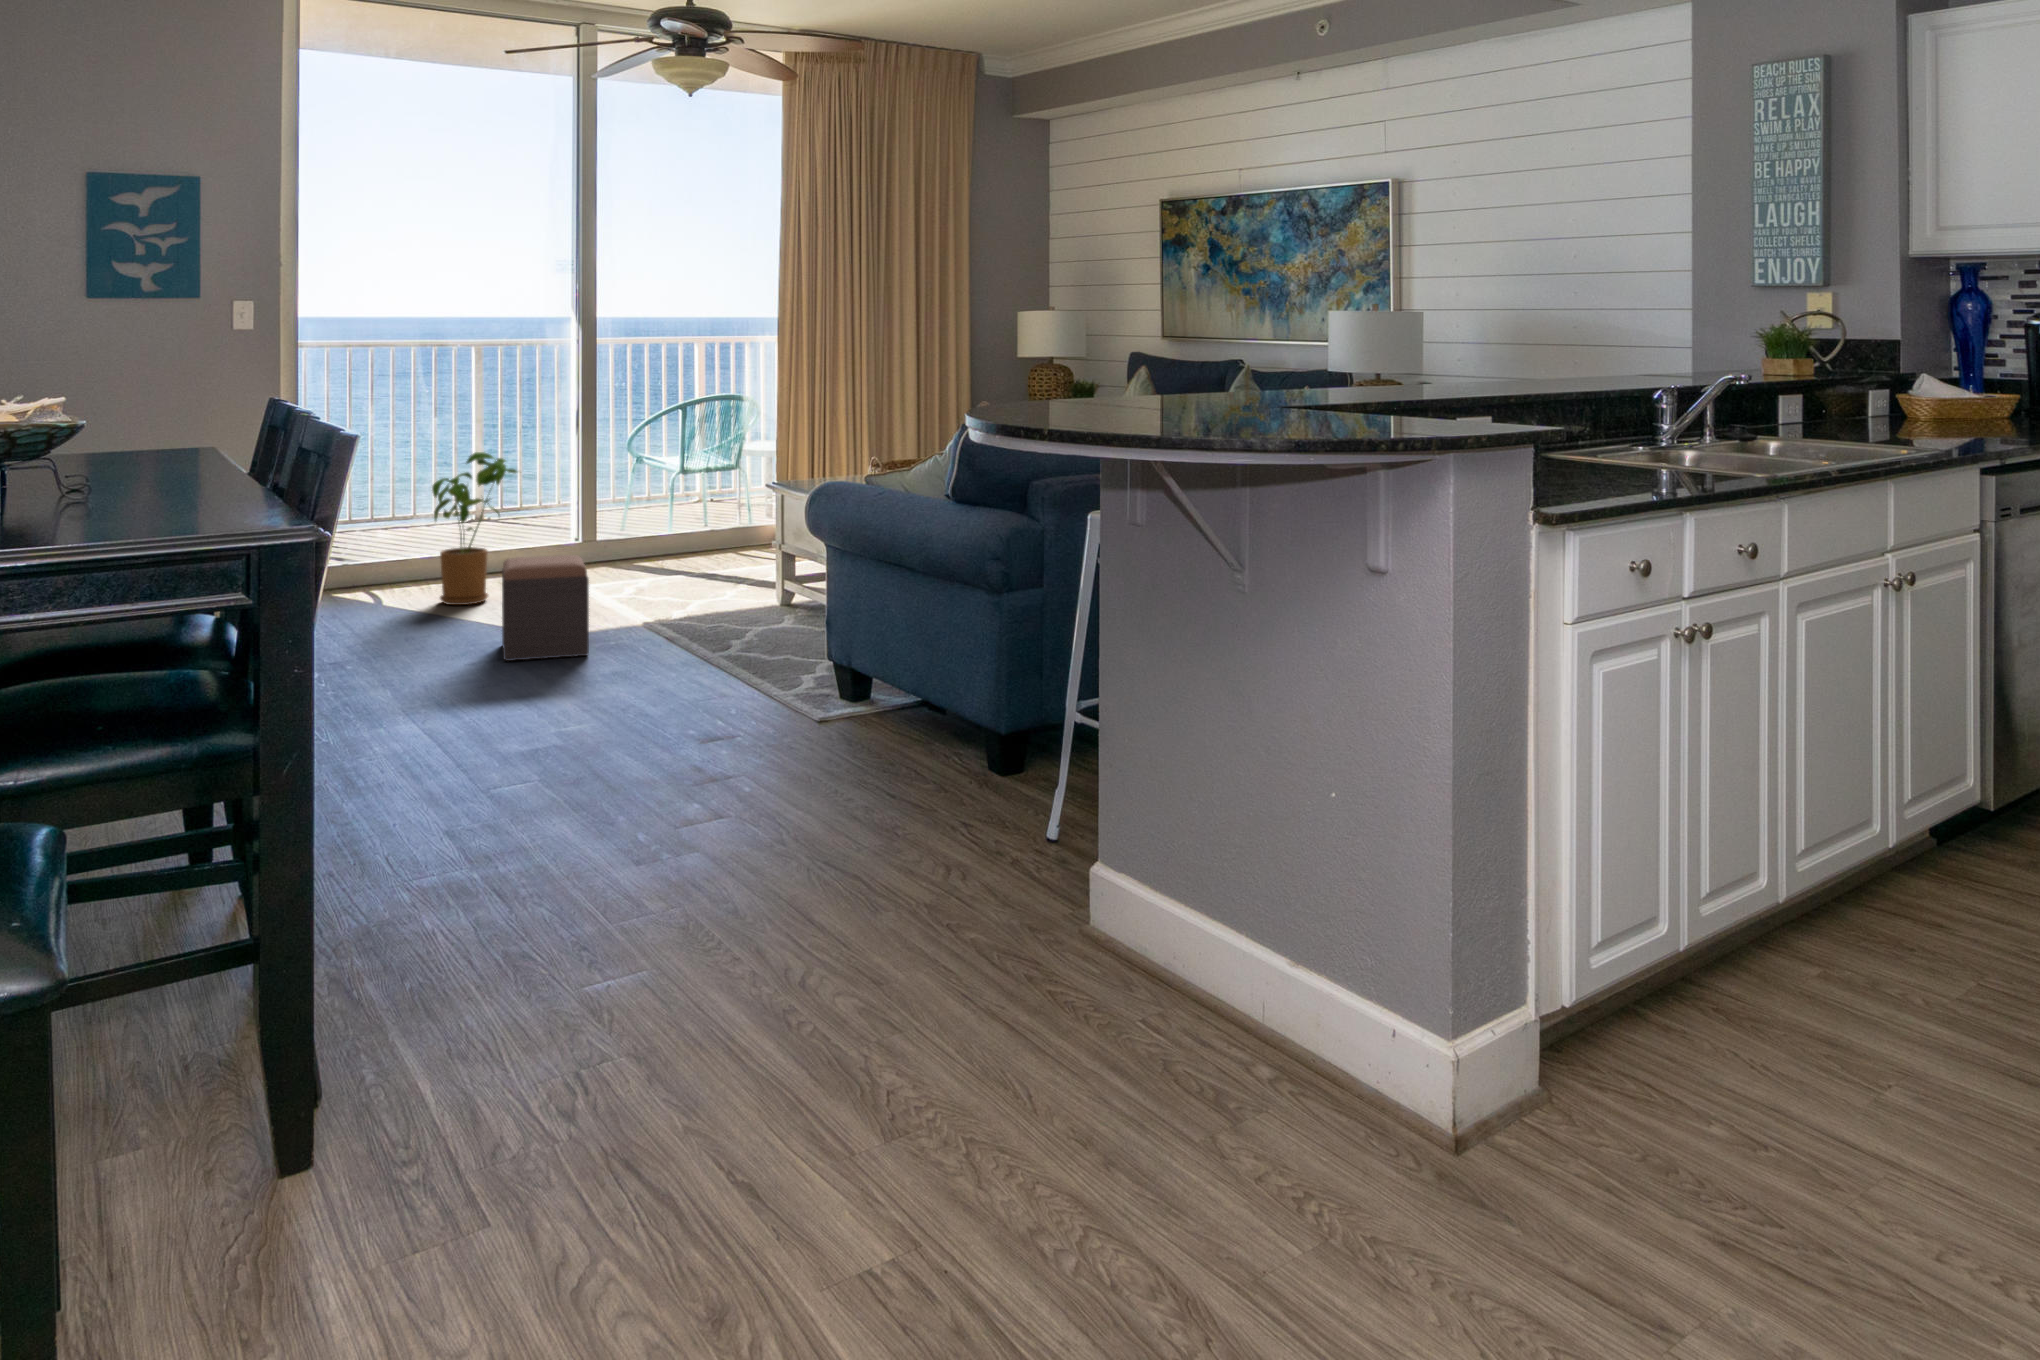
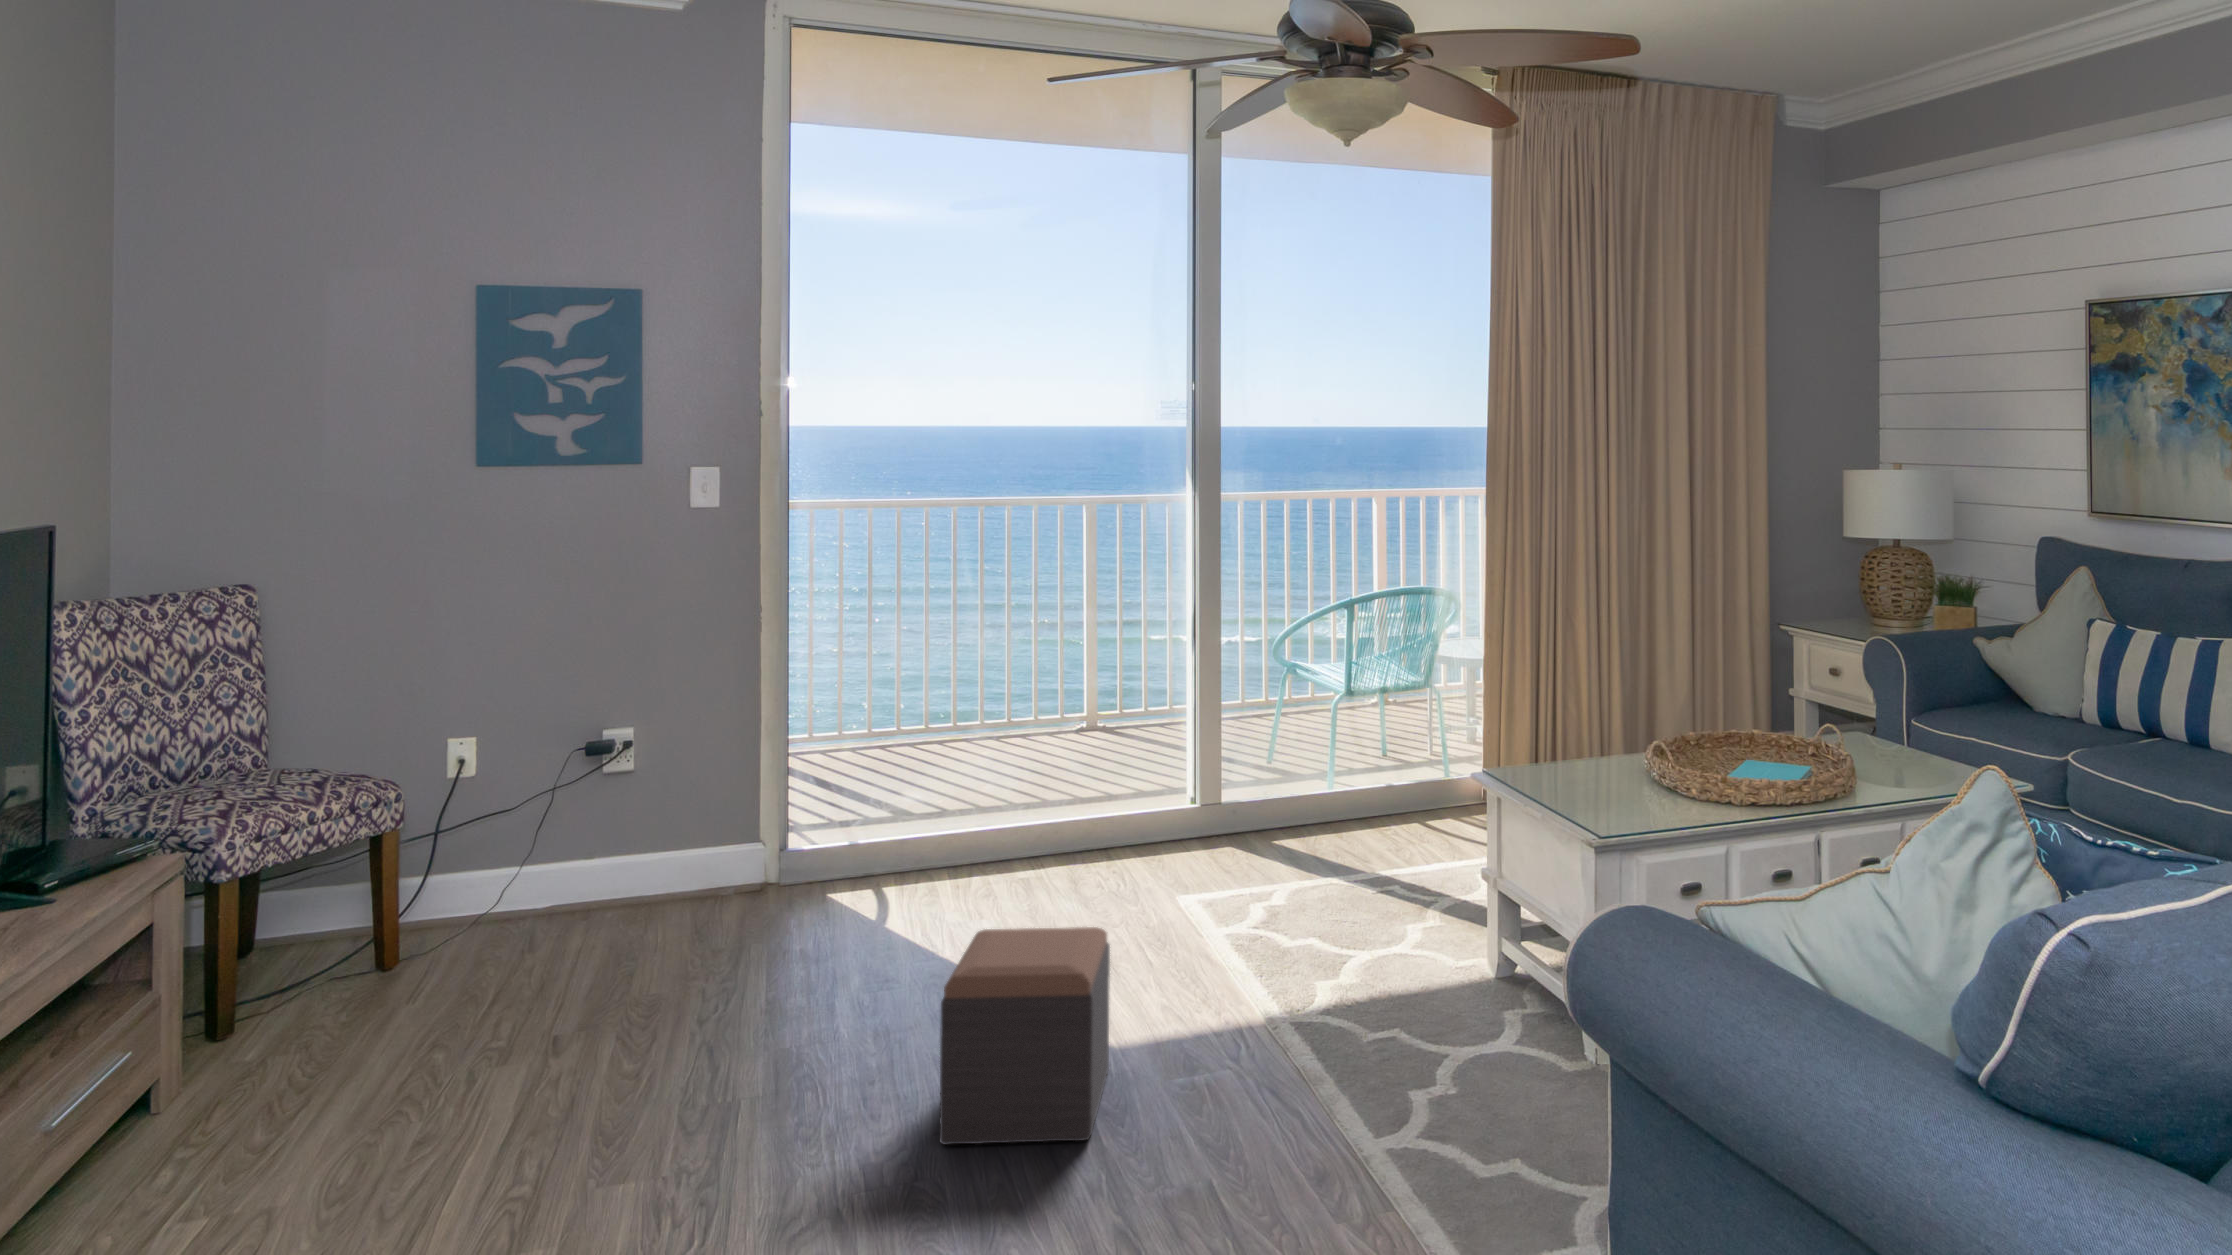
house plant: present [432,452,517,605] -> none [939,698,1077,936]

